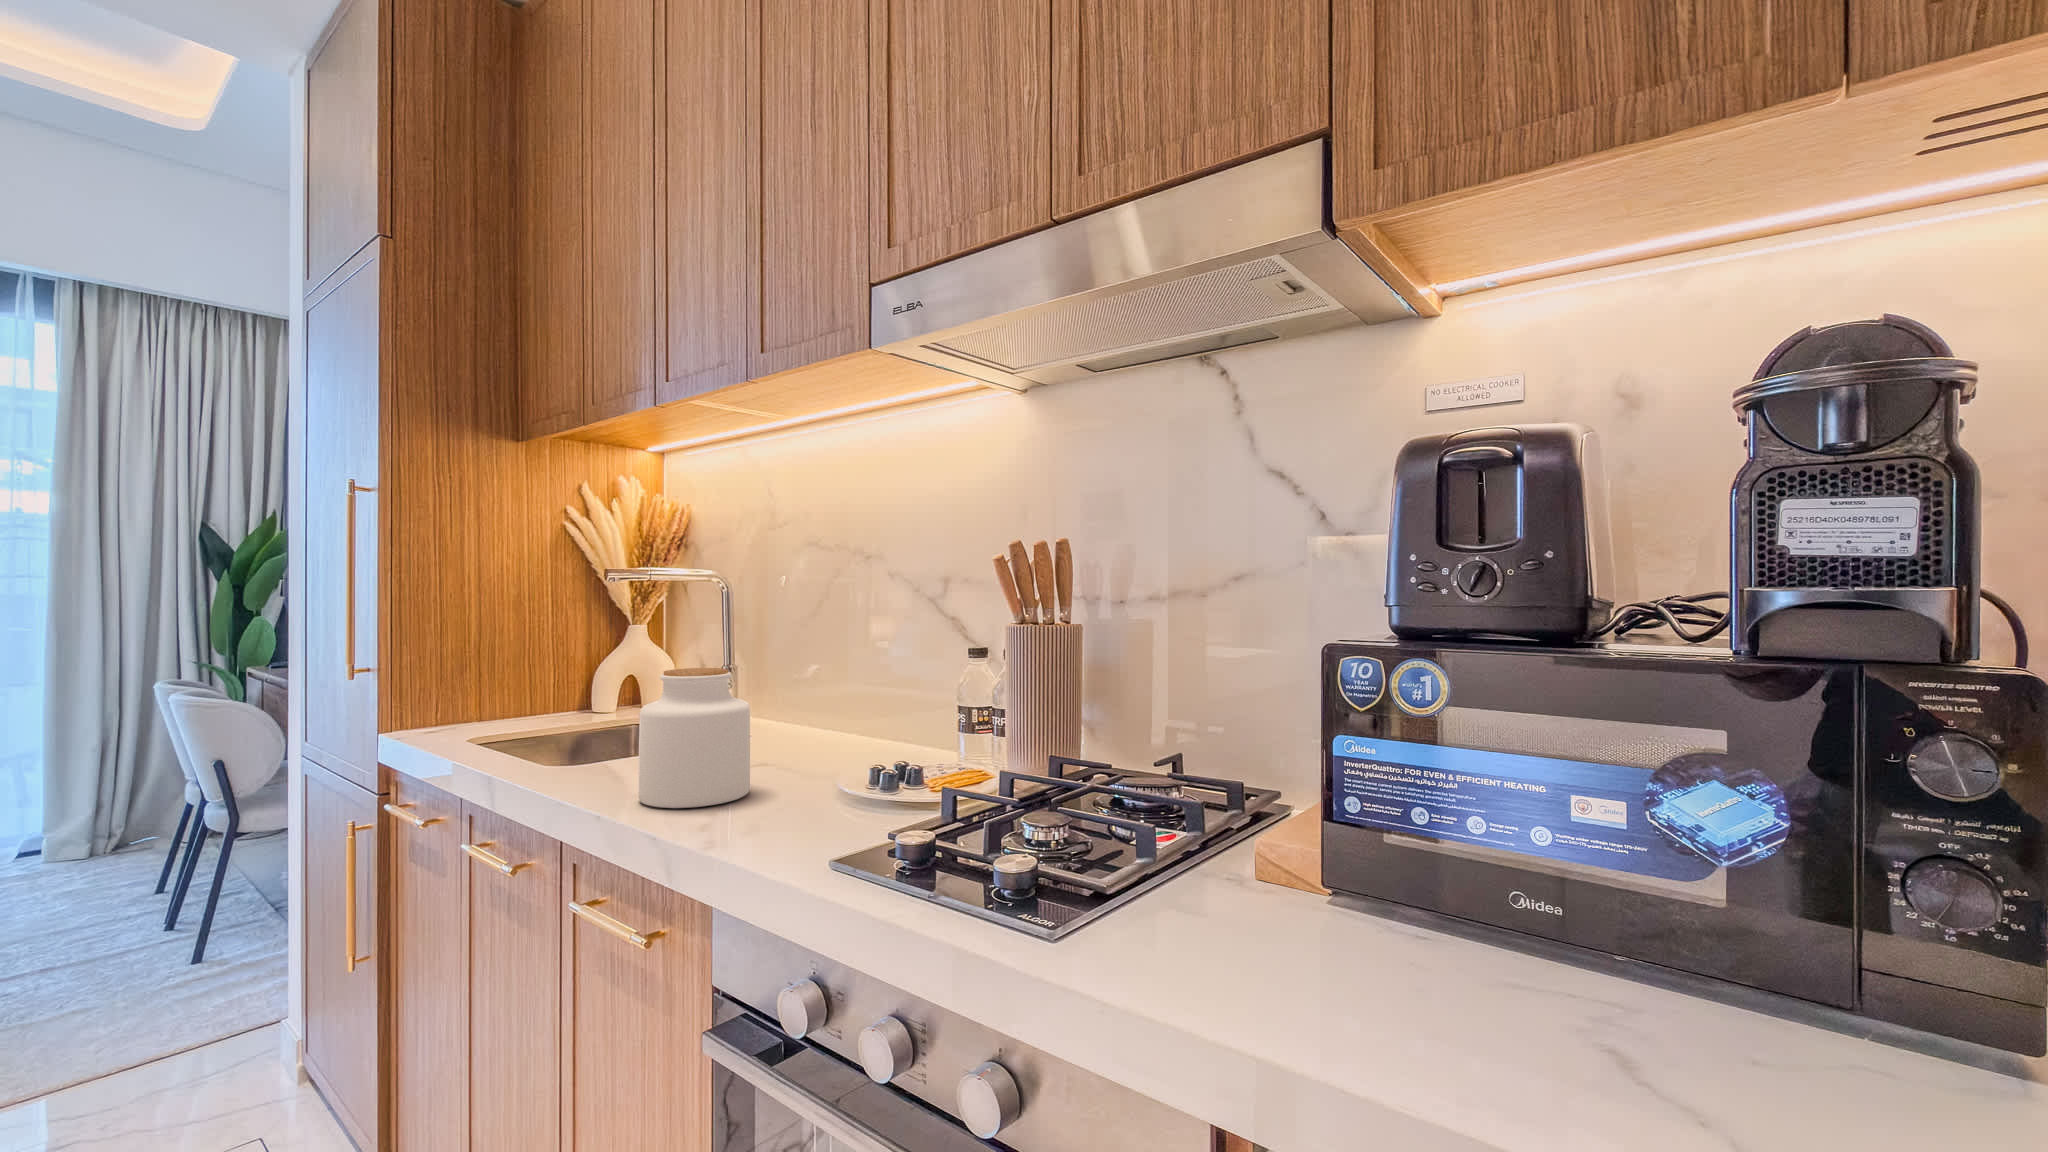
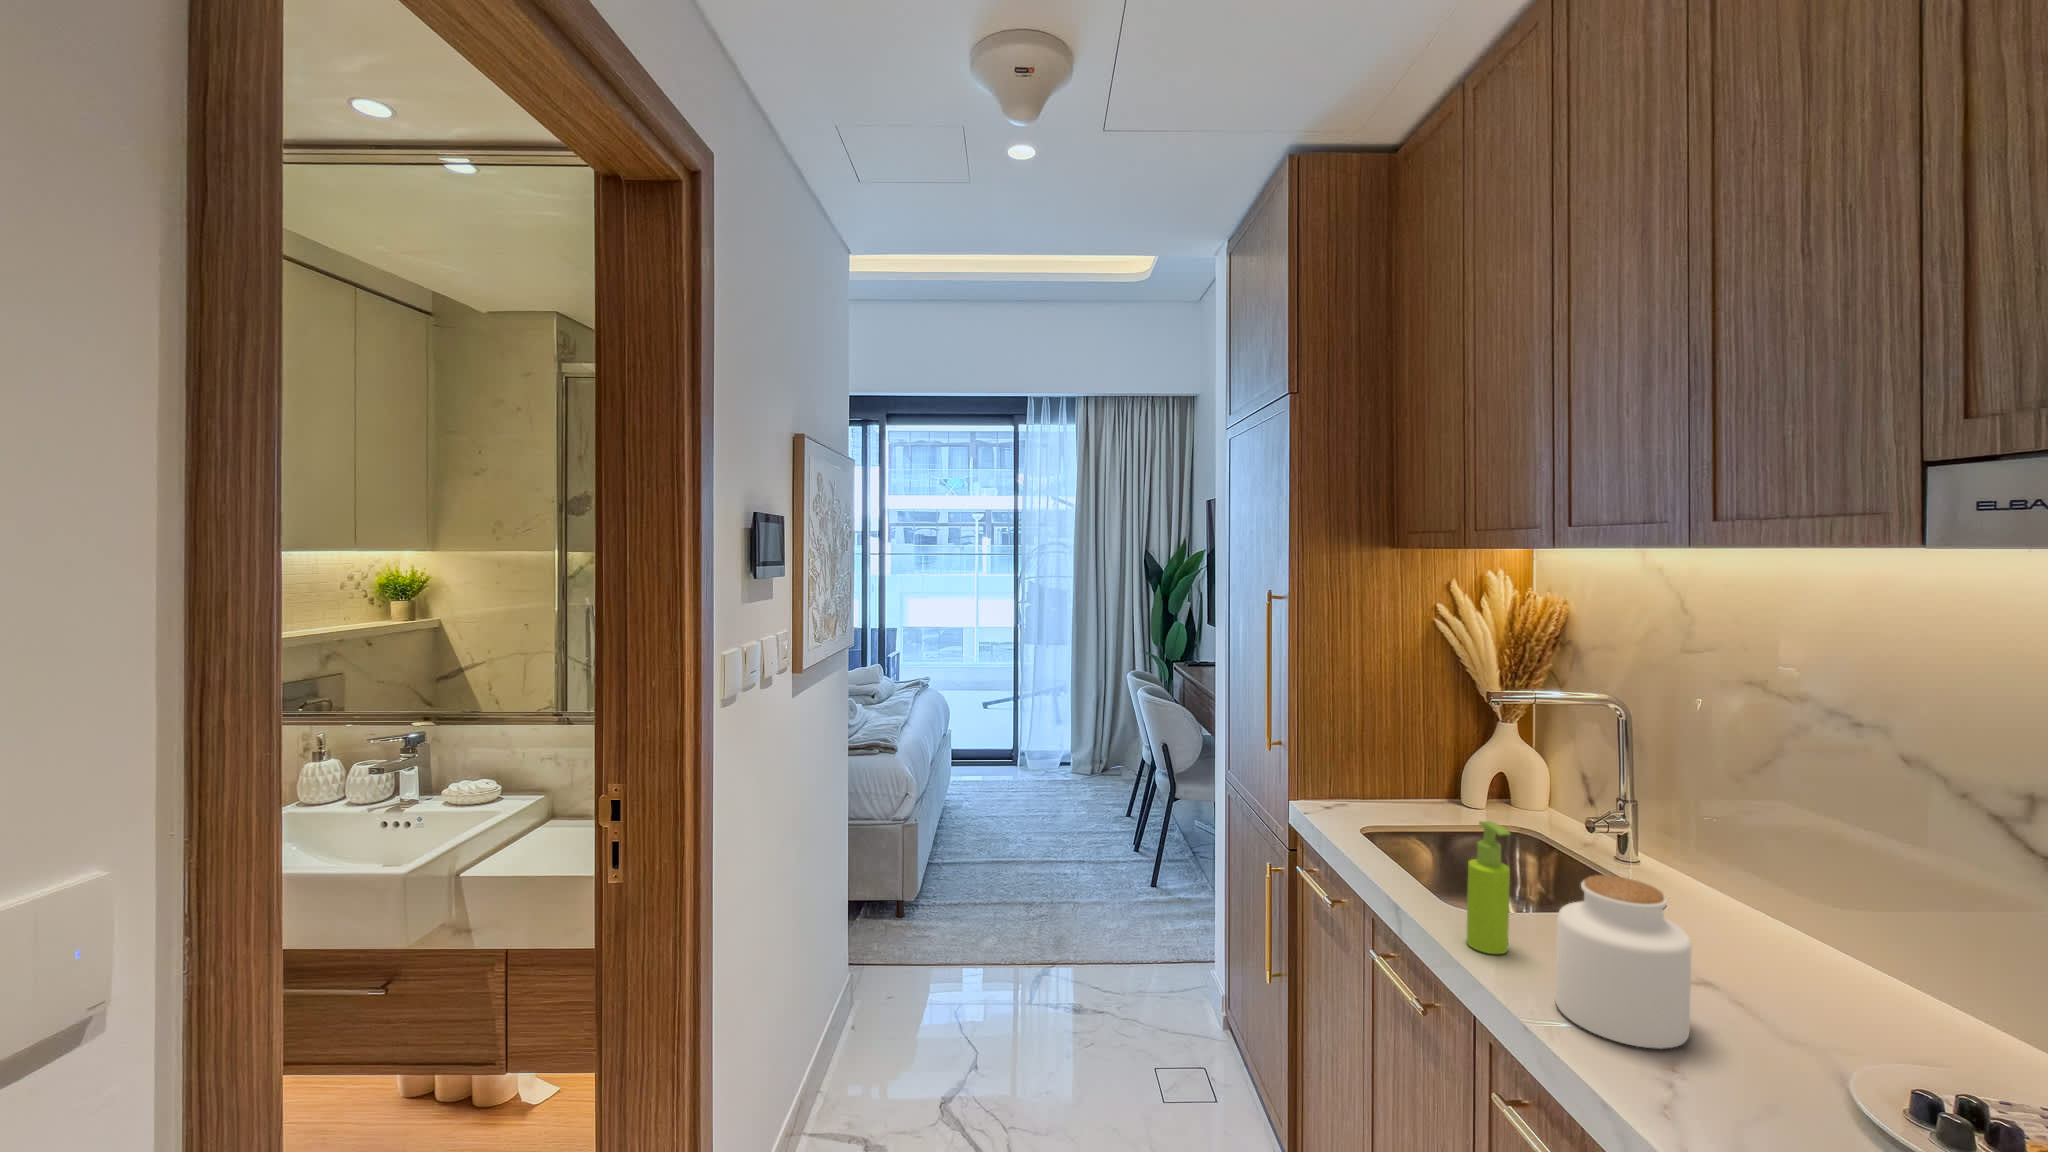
soap dispenser: none [562,652,605,787] -> present [1467,821,1510,954]

